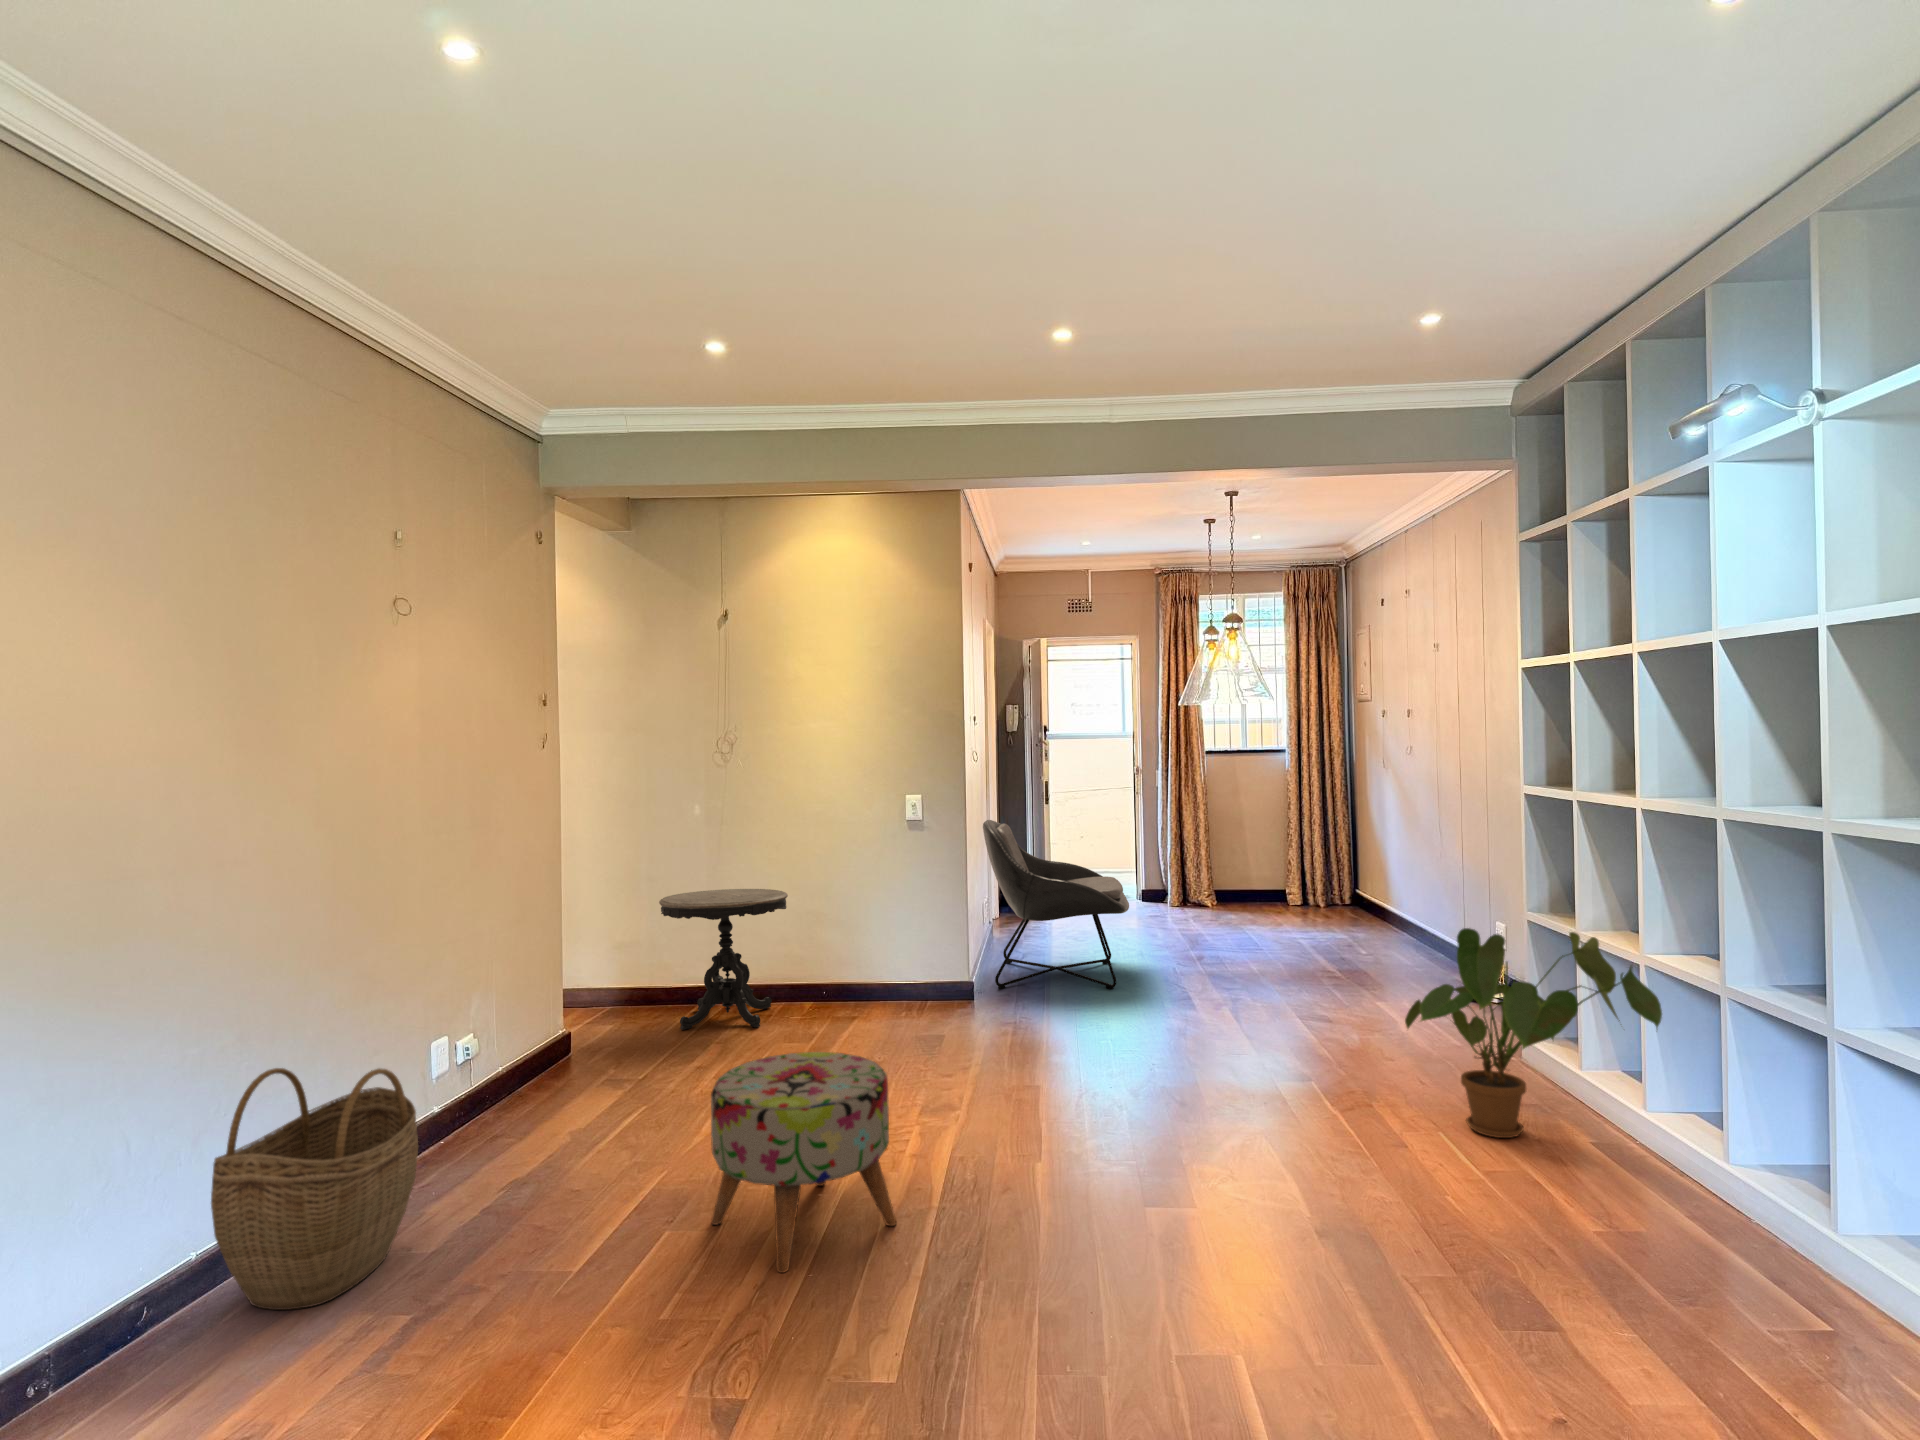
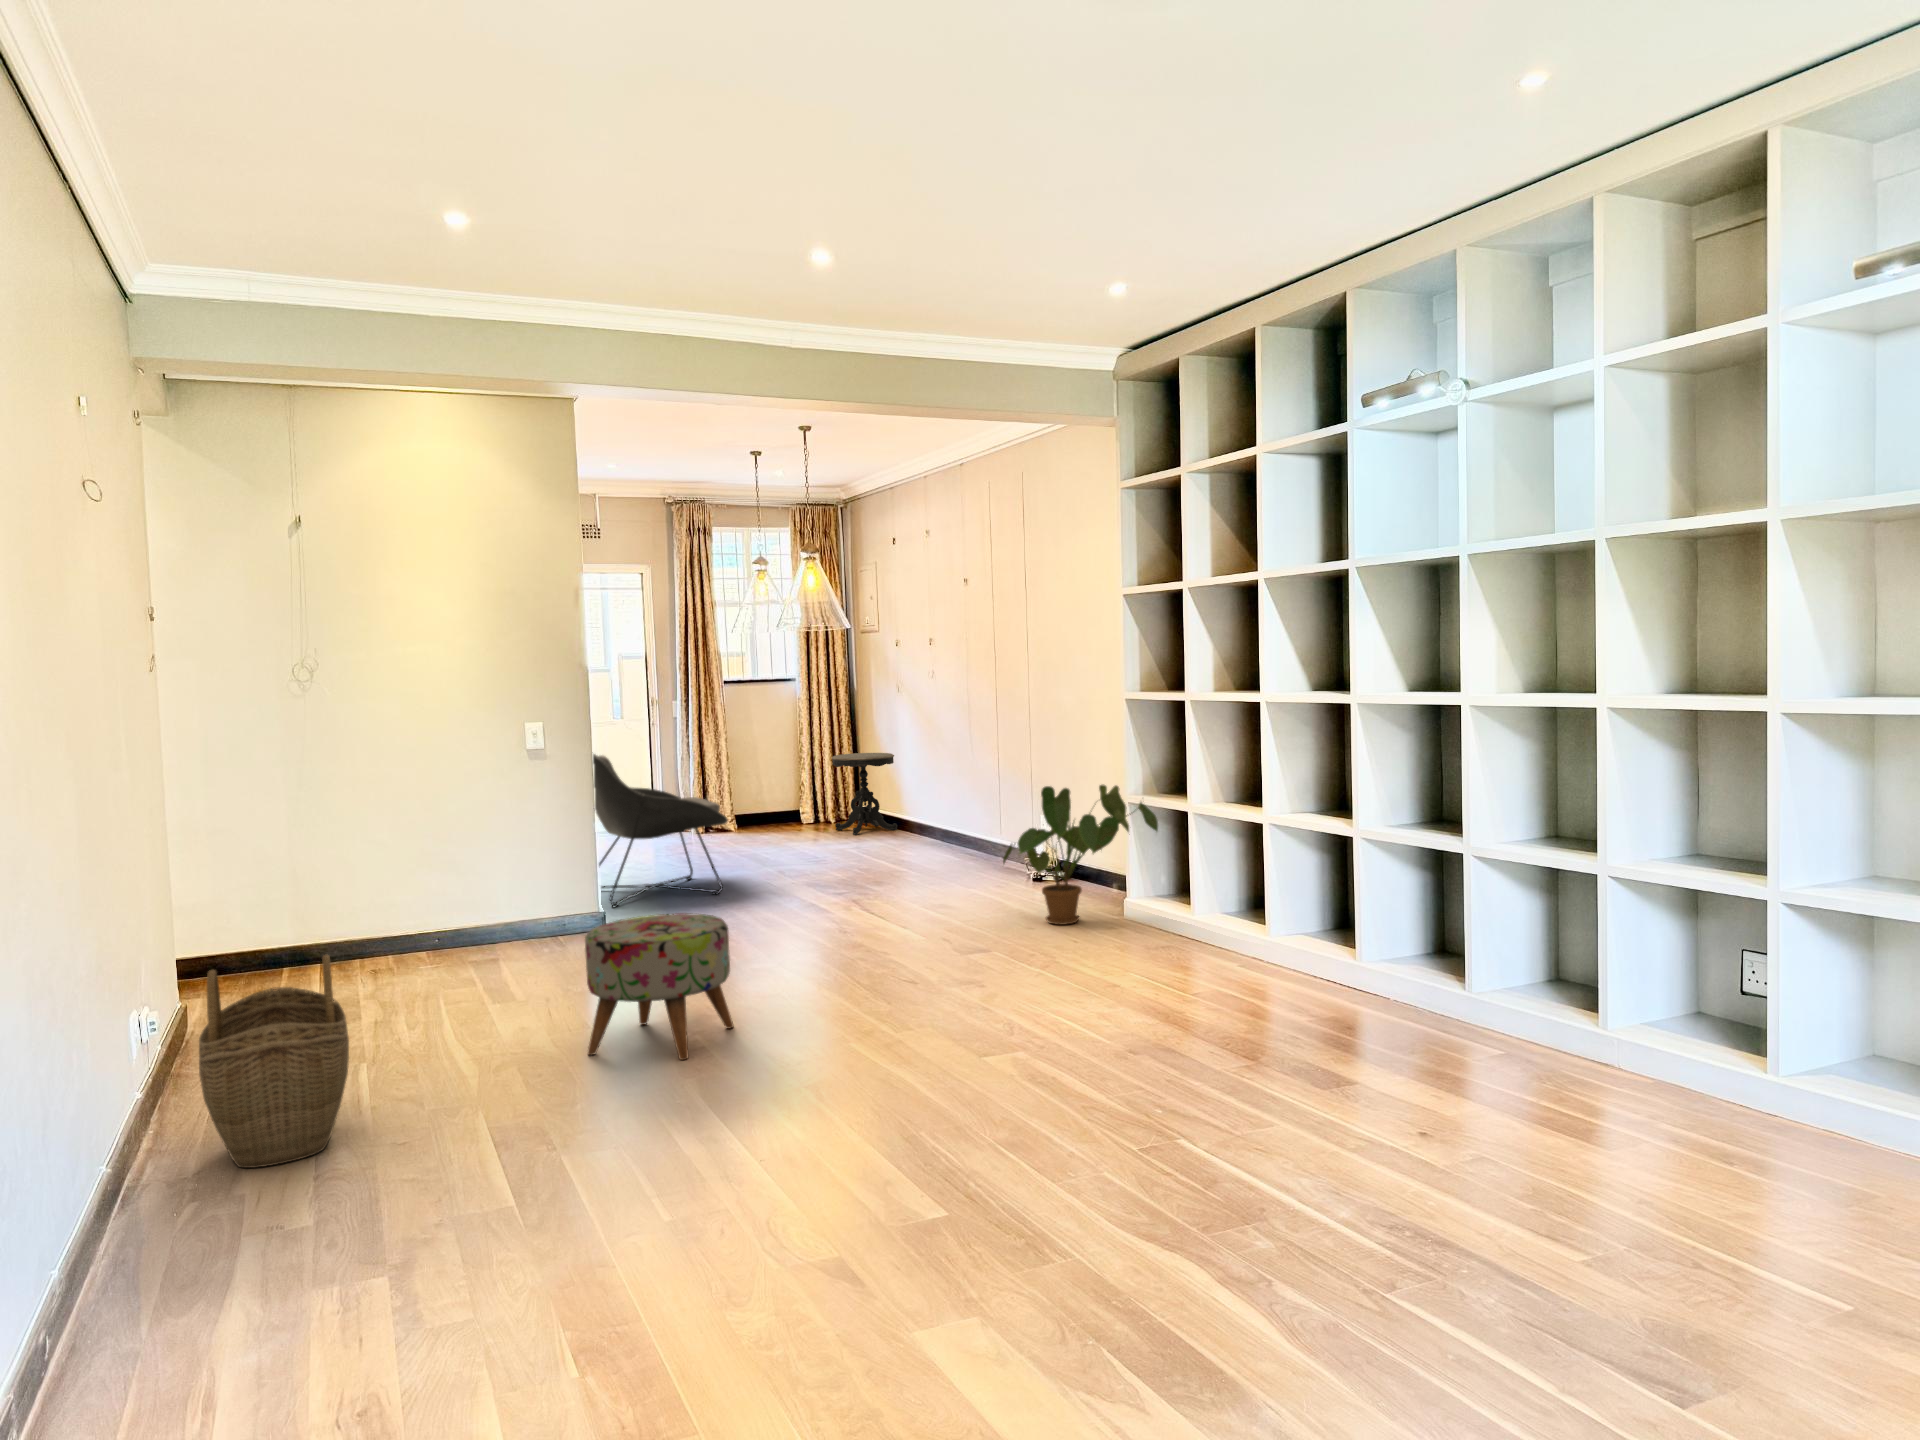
side table: present [659,889,788,1030] -> present [832,753,898,835]

